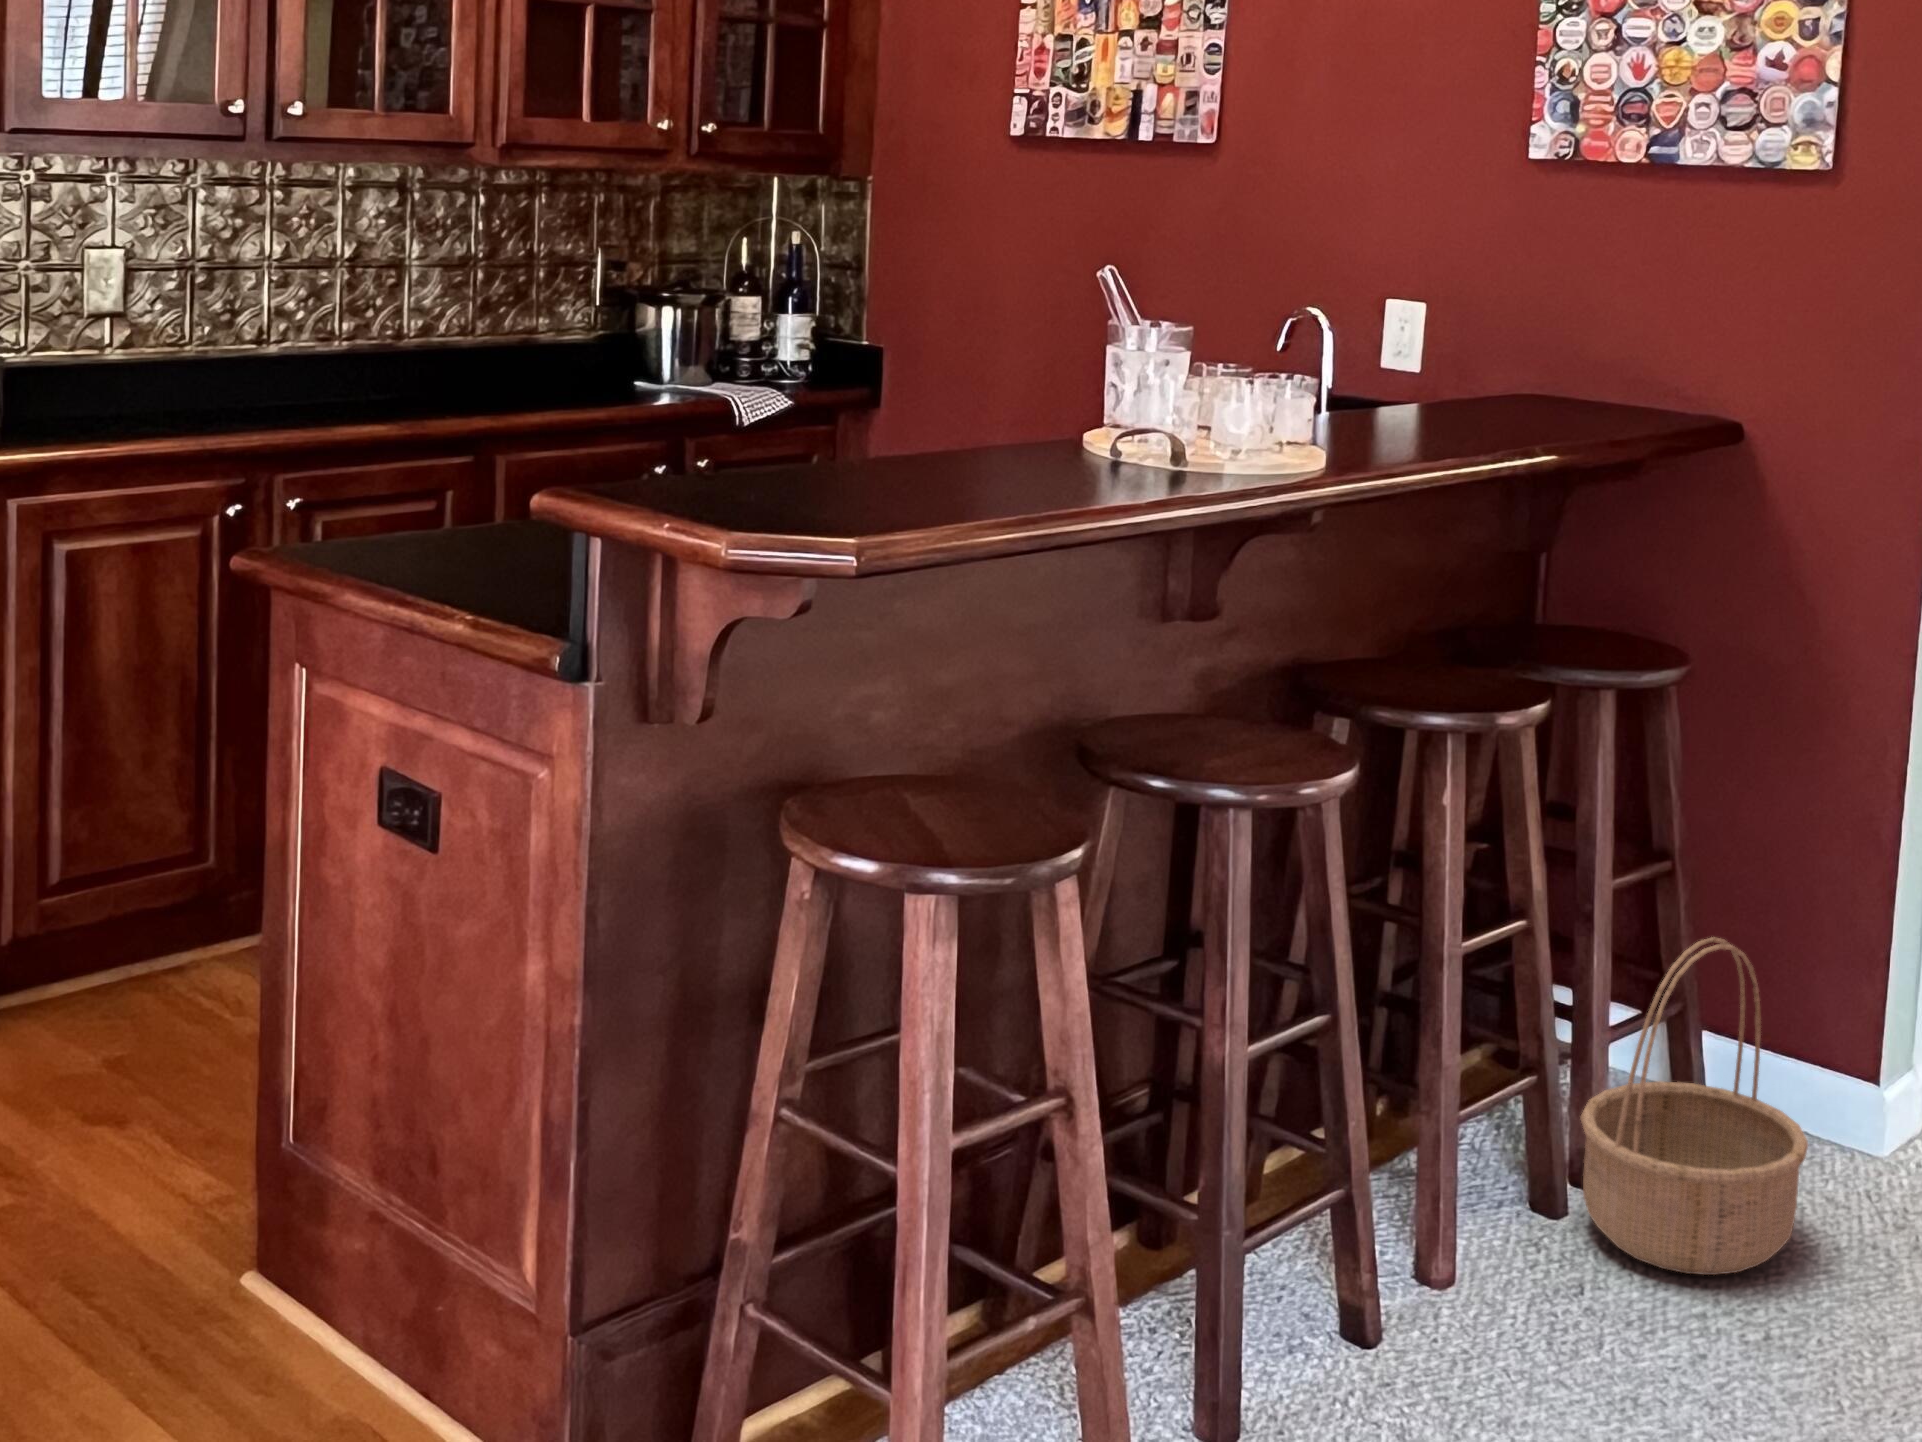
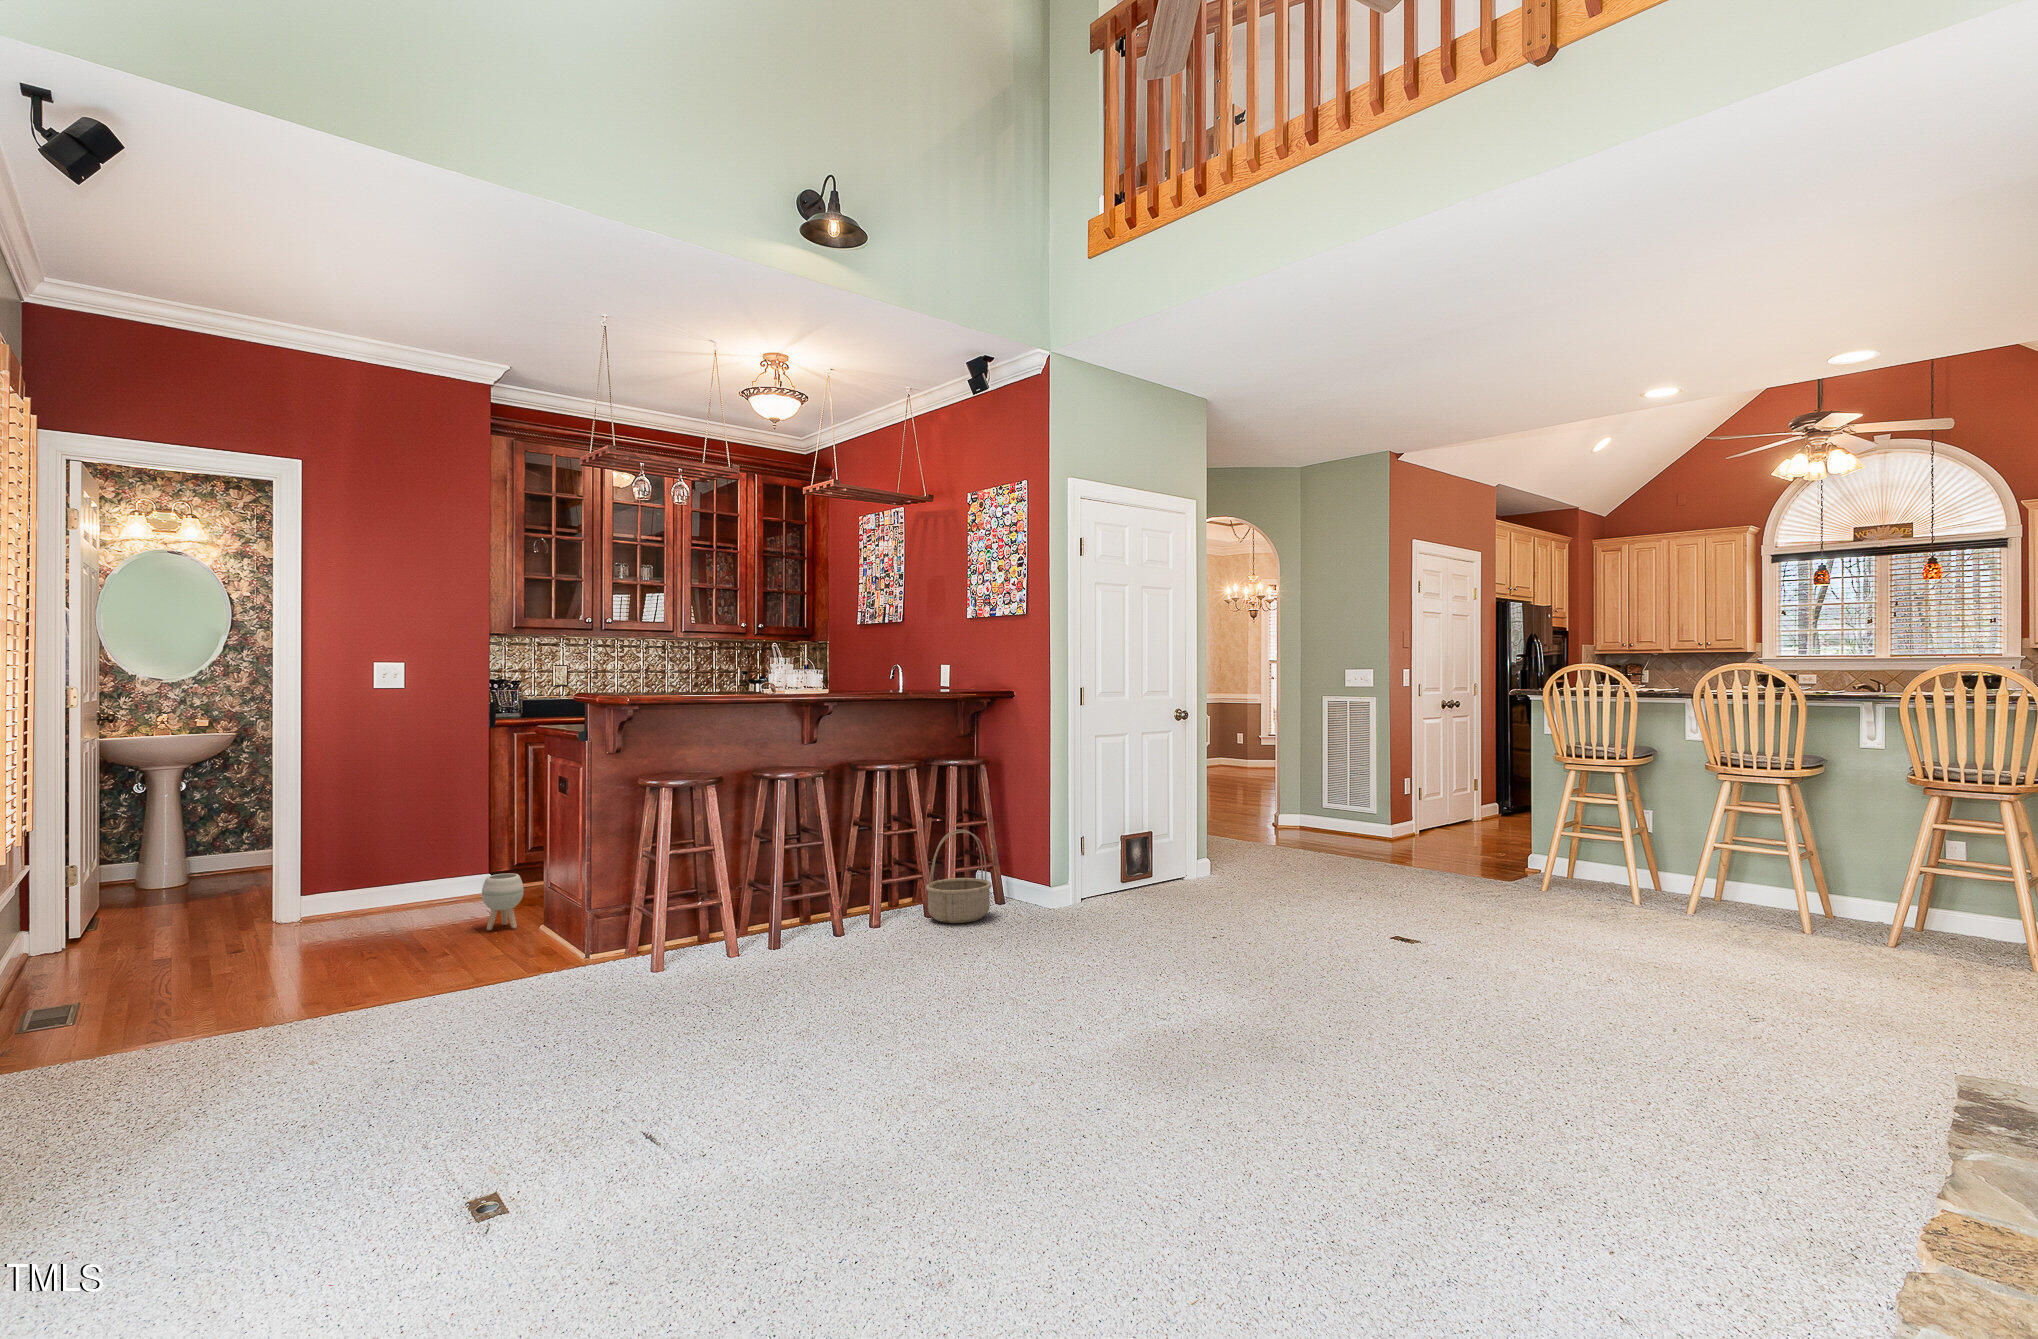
planter: none [35,1092,181,1321] -> present [482,873,524,930]

